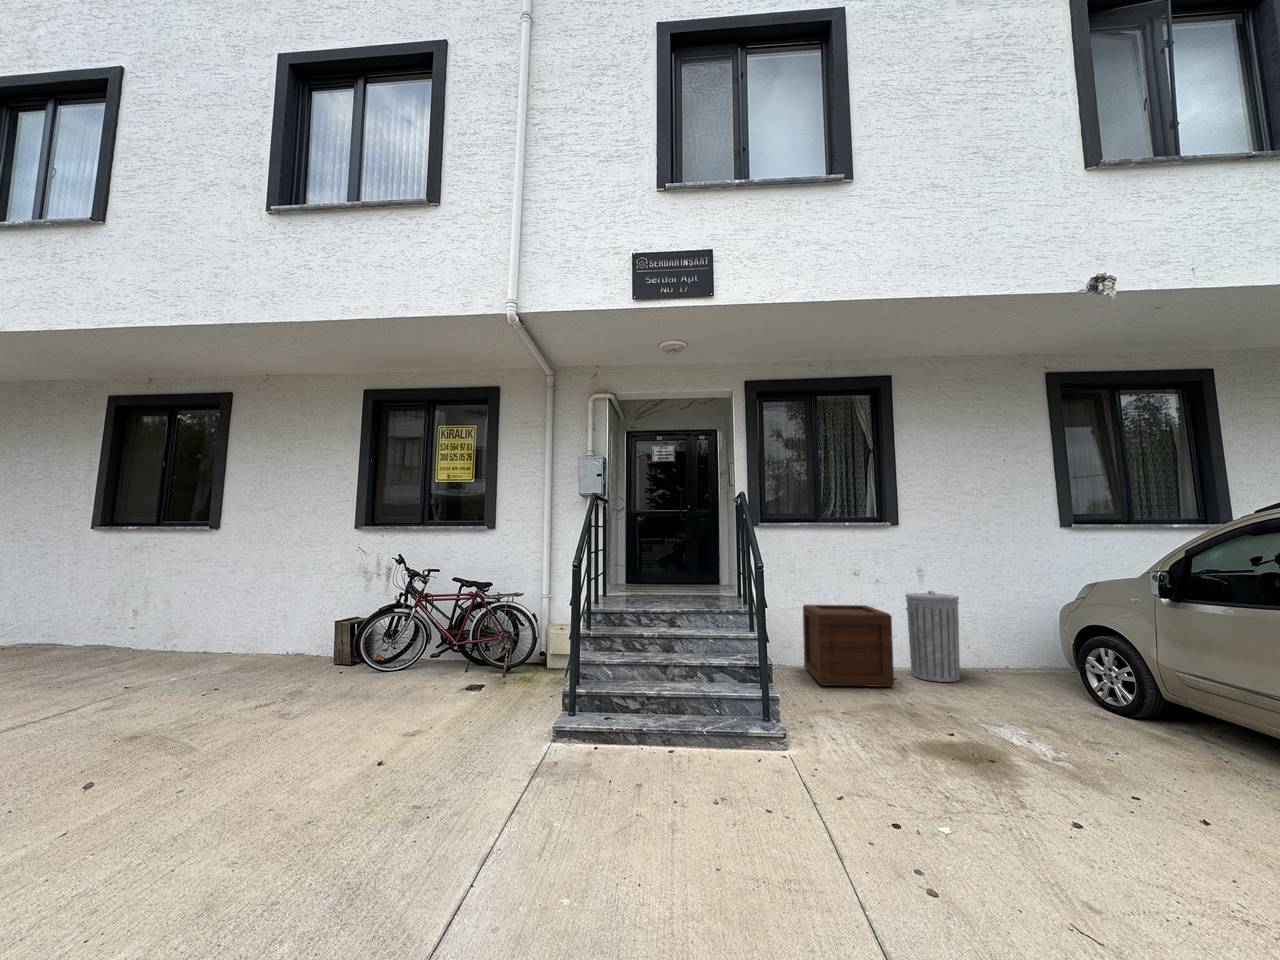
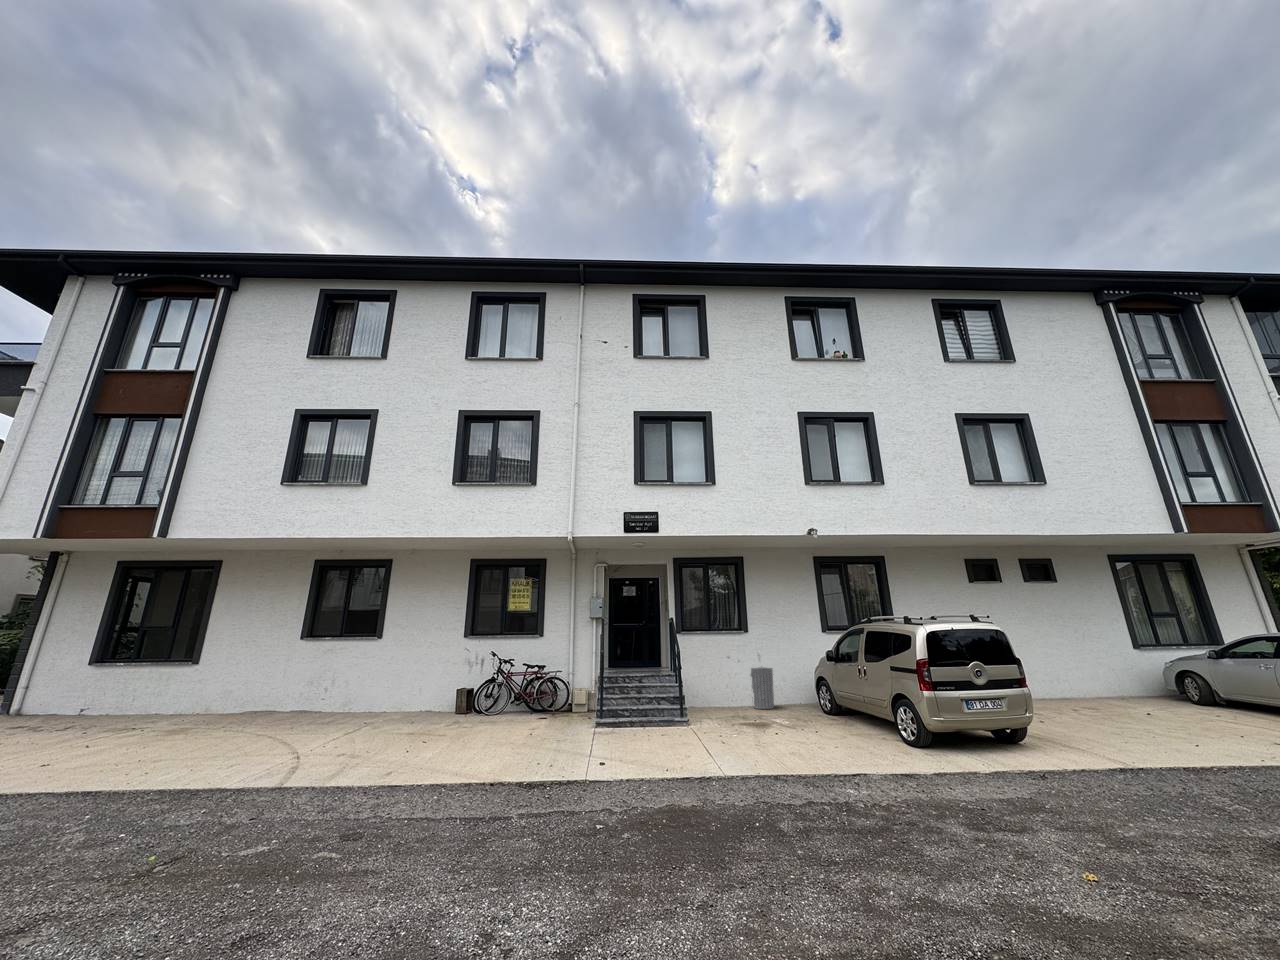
wooden crate: present [803,605,894,687] -> none [702,674,742,711]

